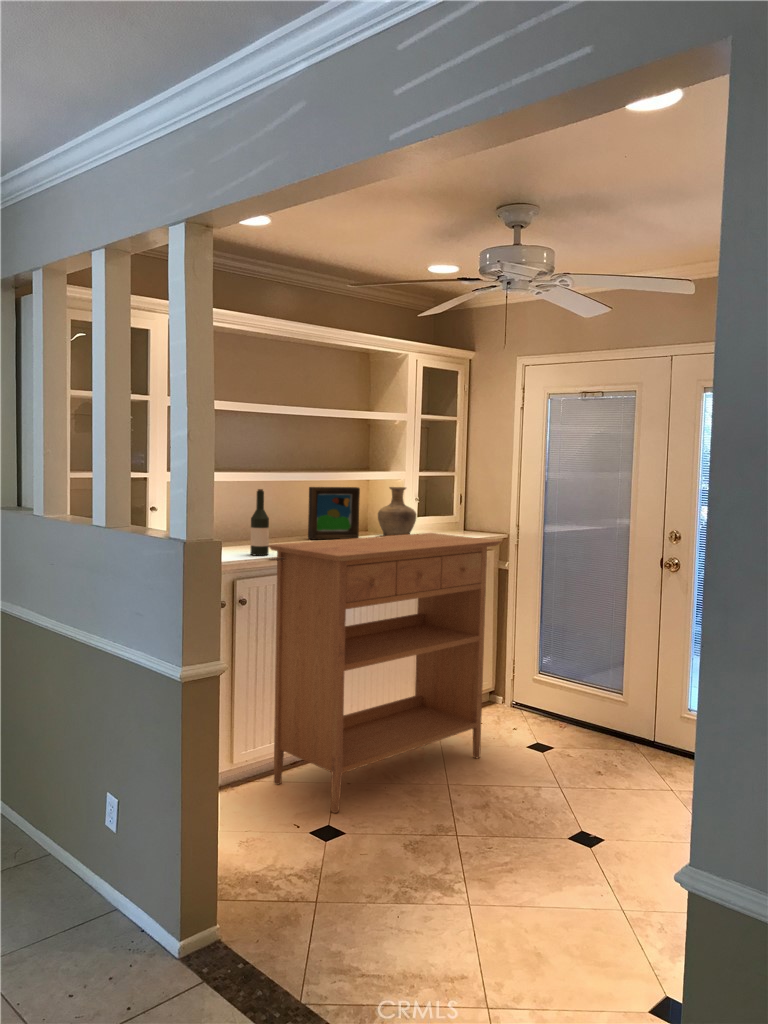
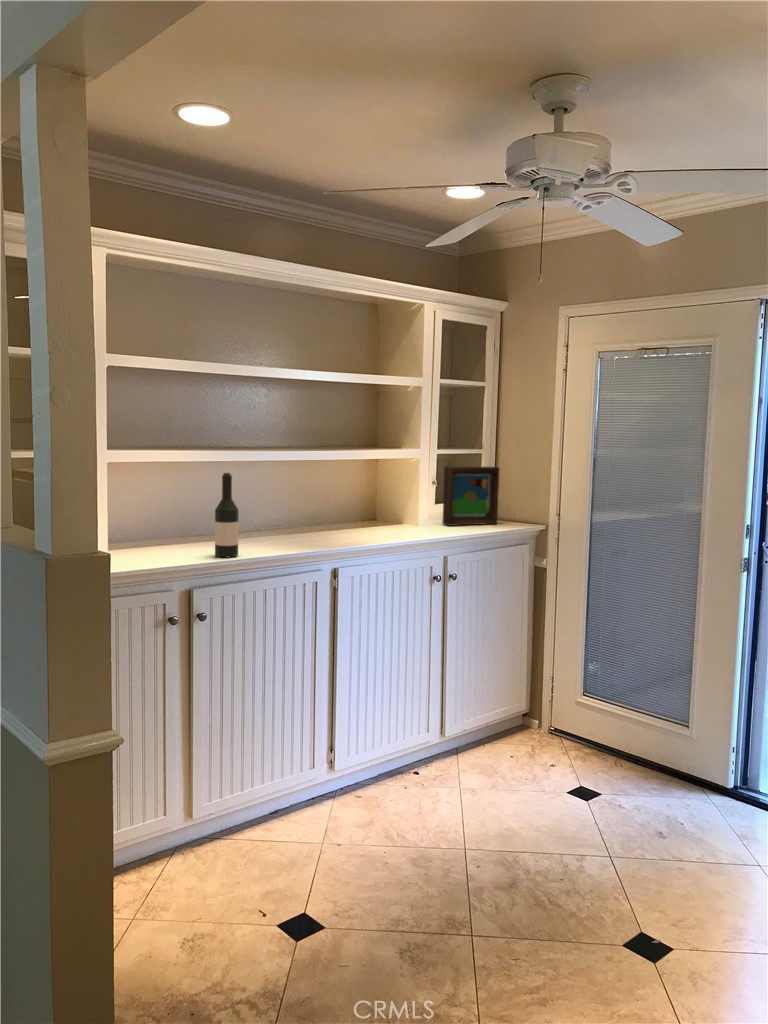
picture frame: present [308,487,360,540] -> present [442,466,500,526]
vase: present [378,487,416,536] -> none [386,468,434,530]
console table: present [268,533,502,813] -> none [234,525,538,893]

